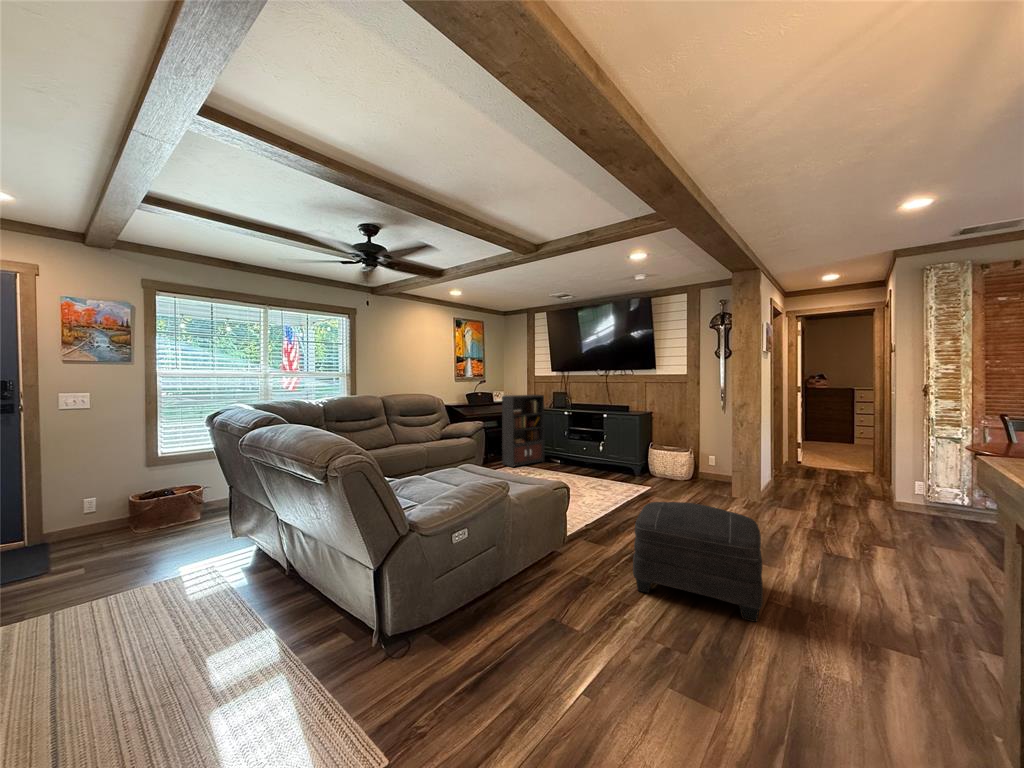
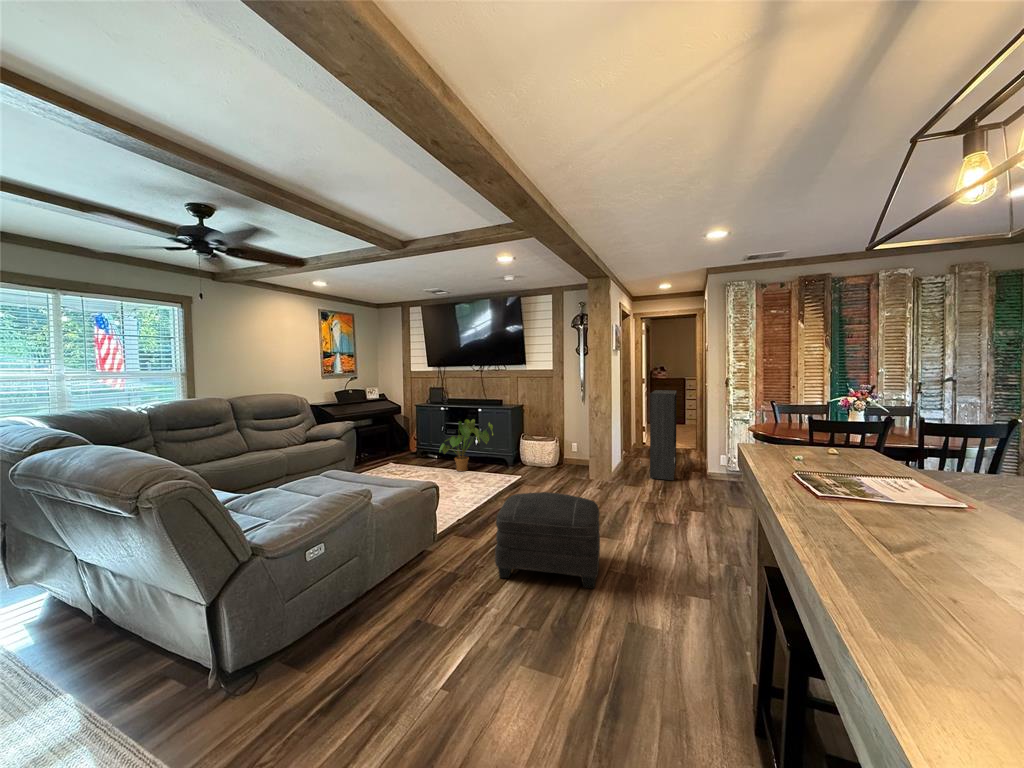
bookcase: present [502,394,544,467] -> present [640,390,677,480]
house plant: none [563,424,618,476] -> present [440,420,493,471]

